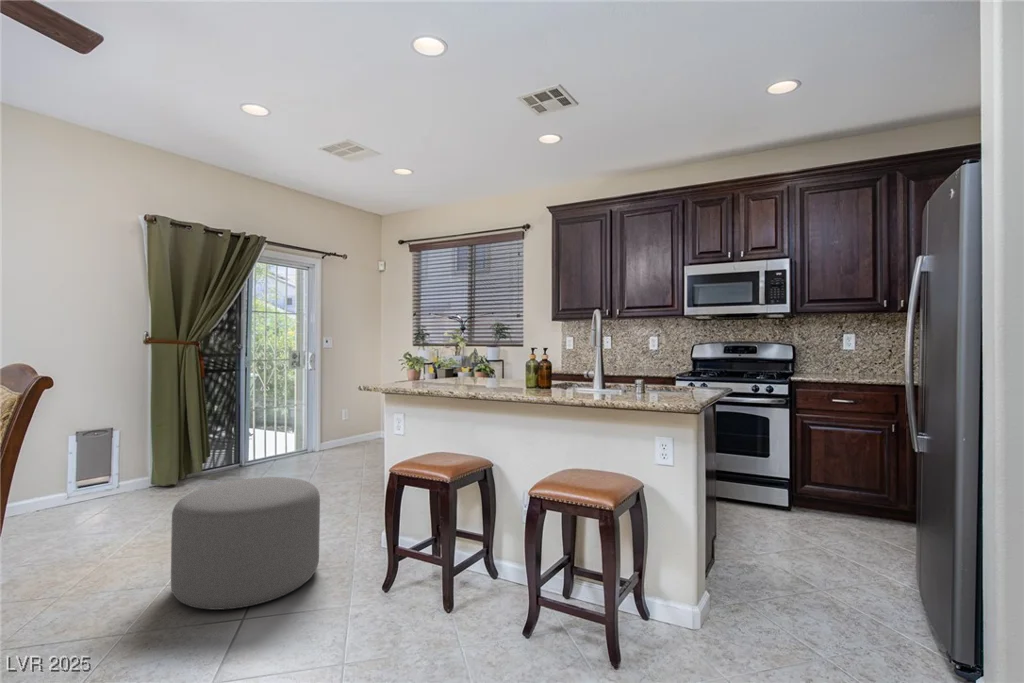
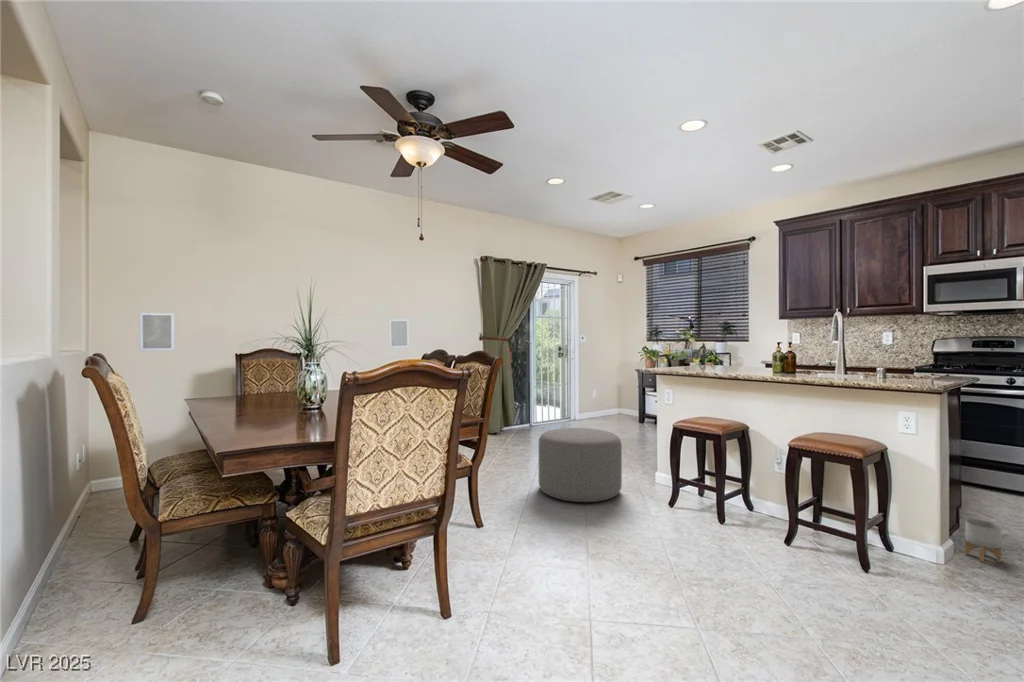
planter: none [723,562,757,619] -> present [965,519,1001,563]

